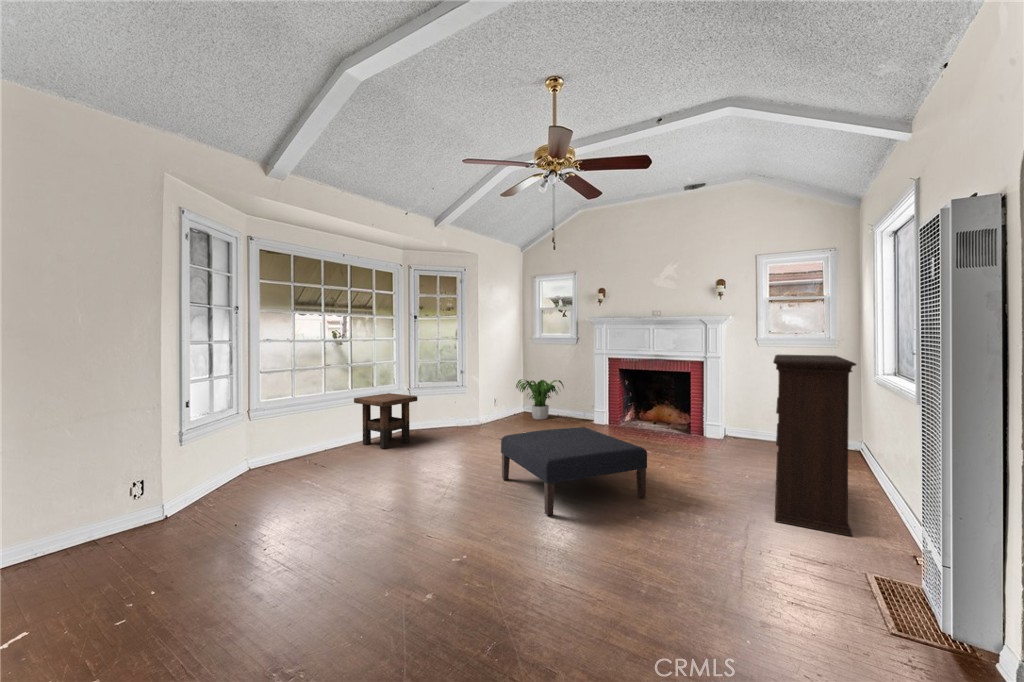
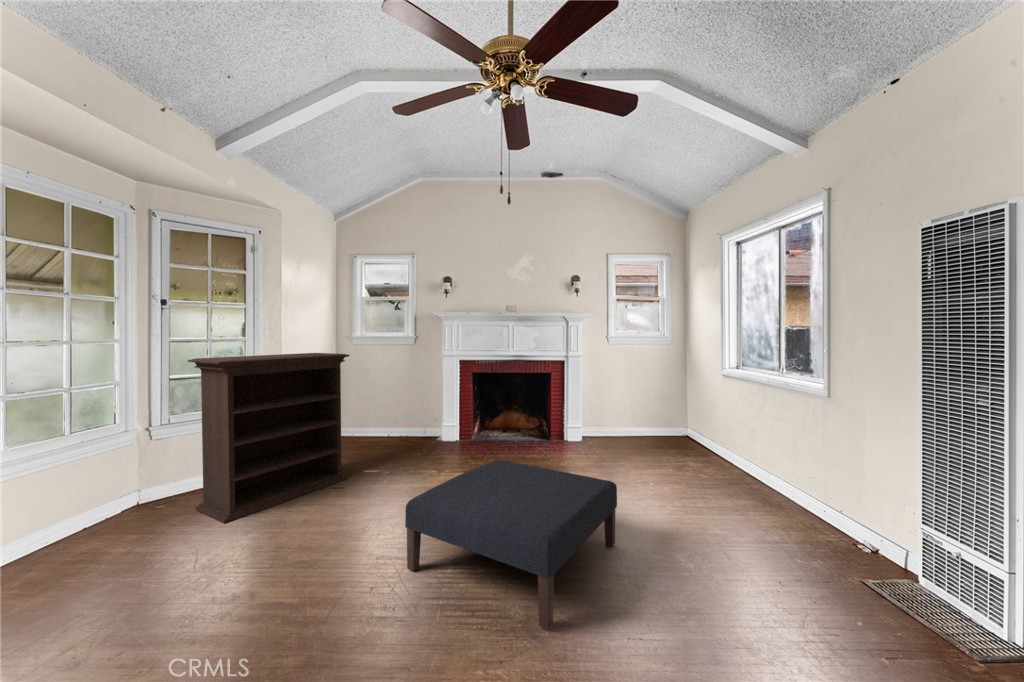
bookshelf: present [773,355,856,536] -> present [188,353,349,523]
potted plant: present [516,379,564,419] -> none [335,391,400,445]
side table: present [354,393,417,449] -> none [17,444,185,561]

